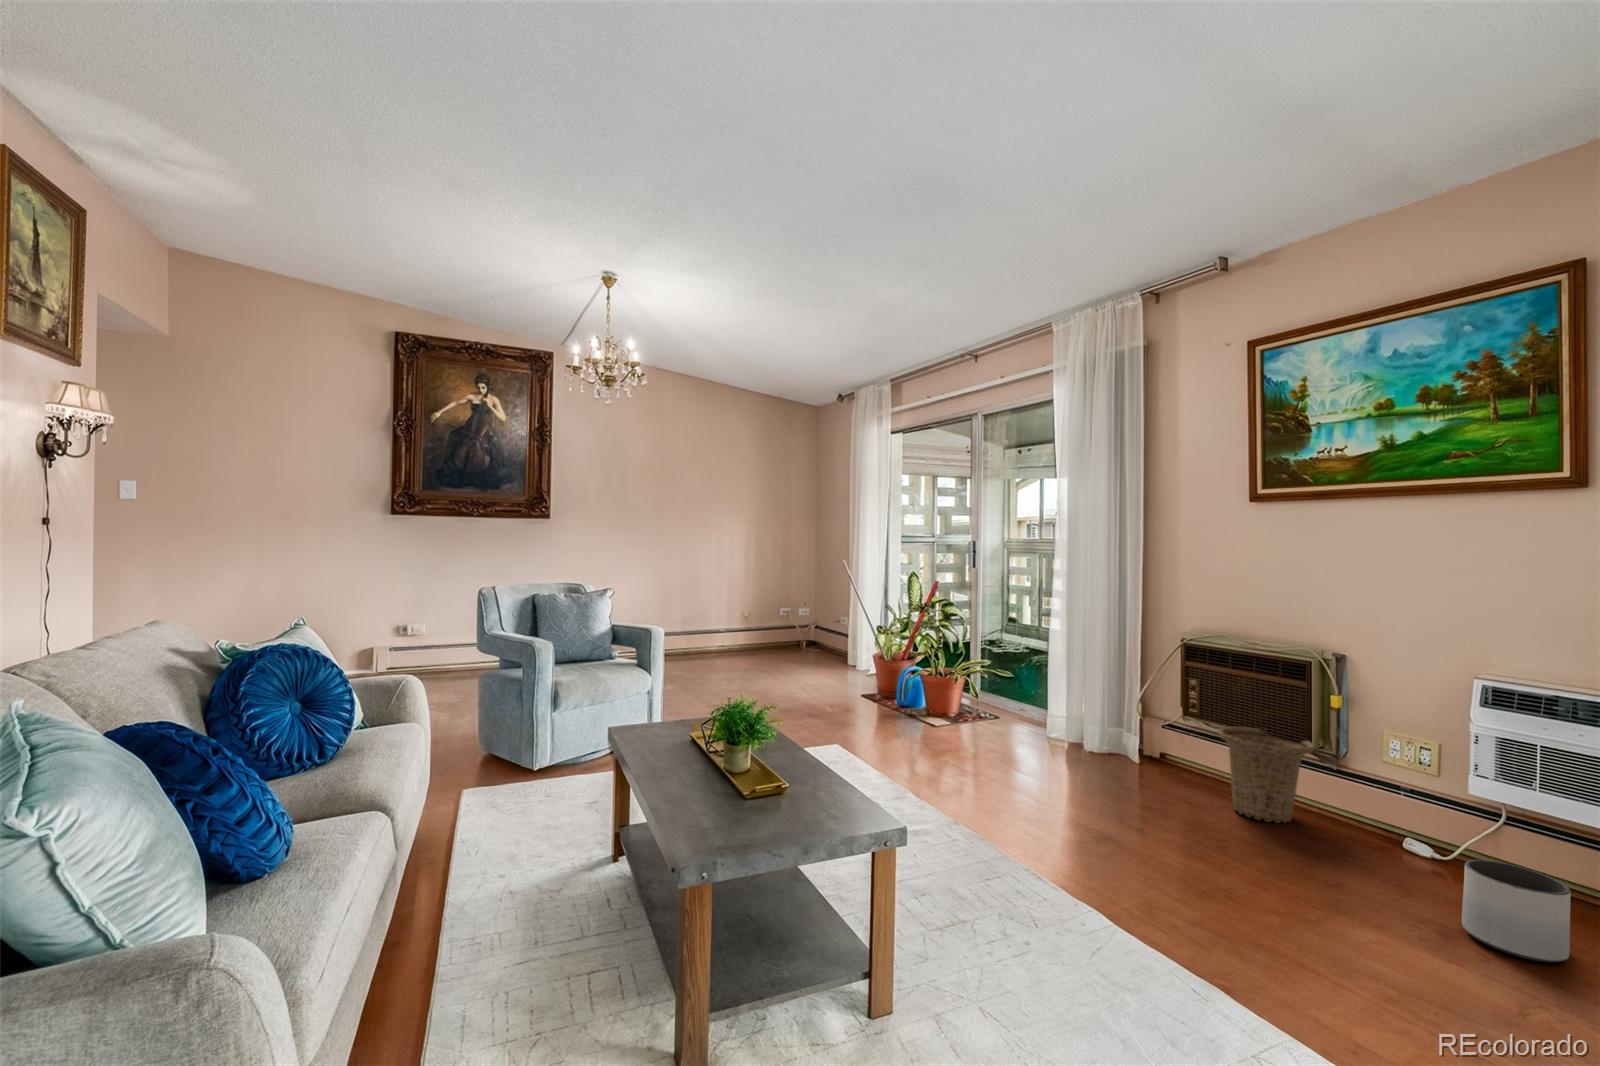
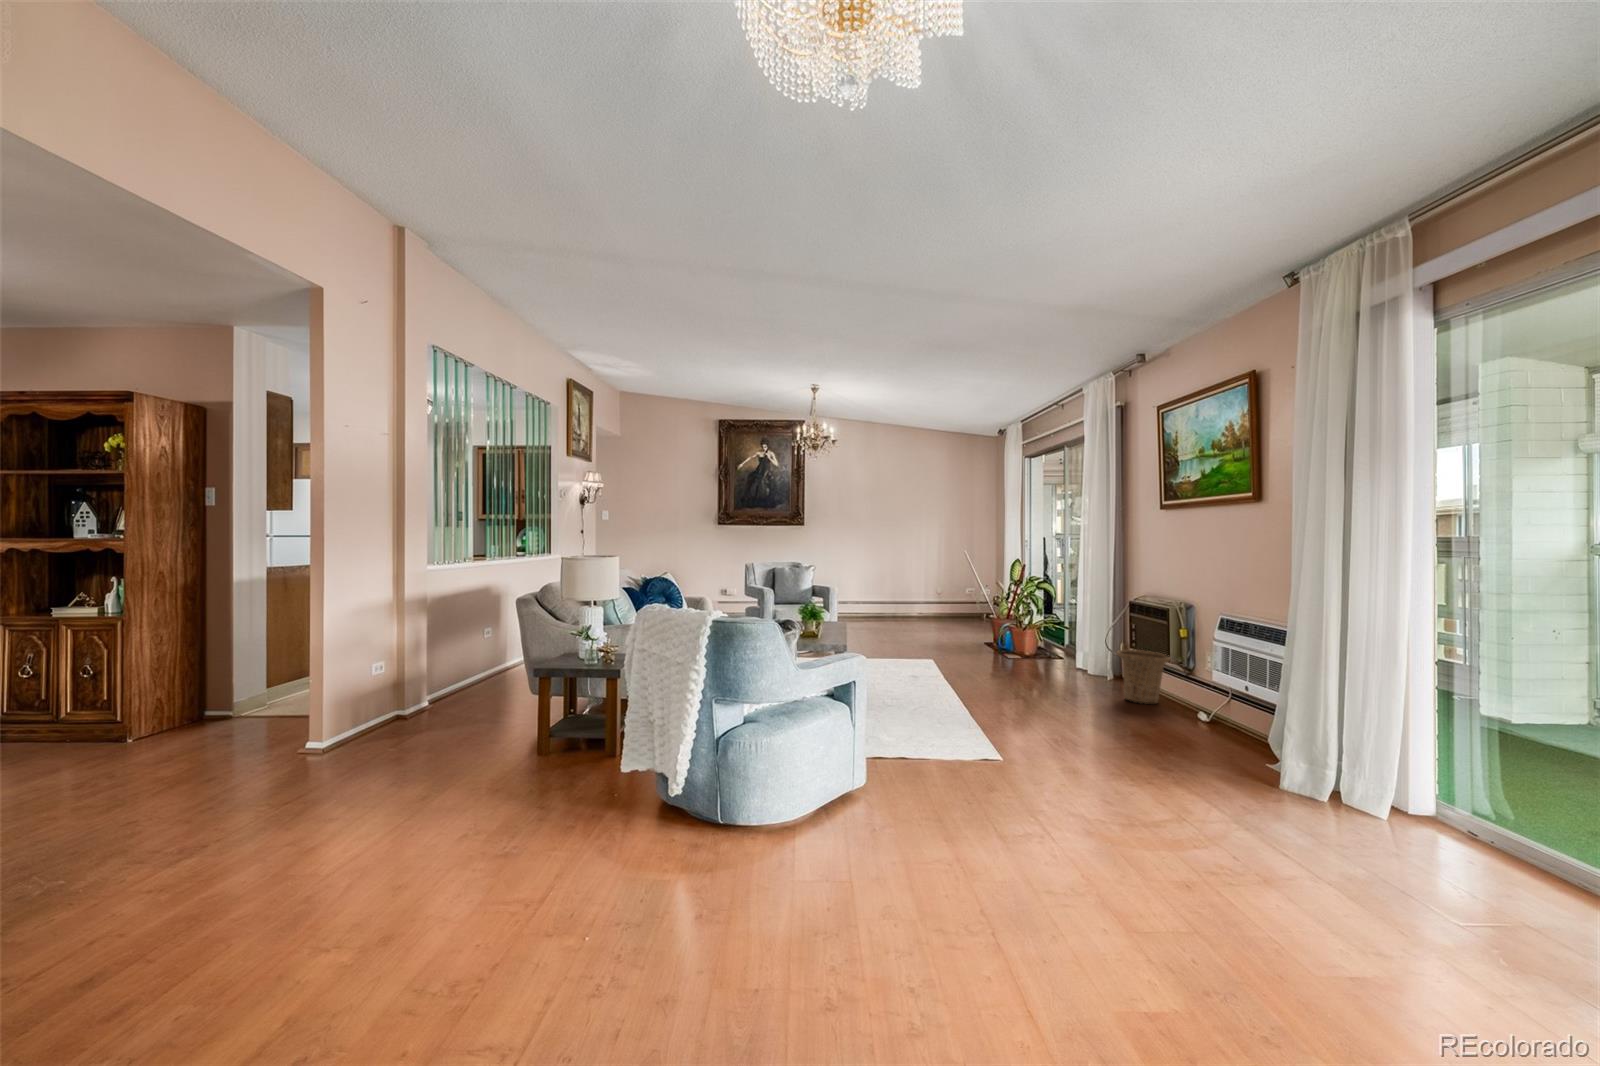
planter: present [1462,860,1571,963] -> none [1143,701,1188,745]

